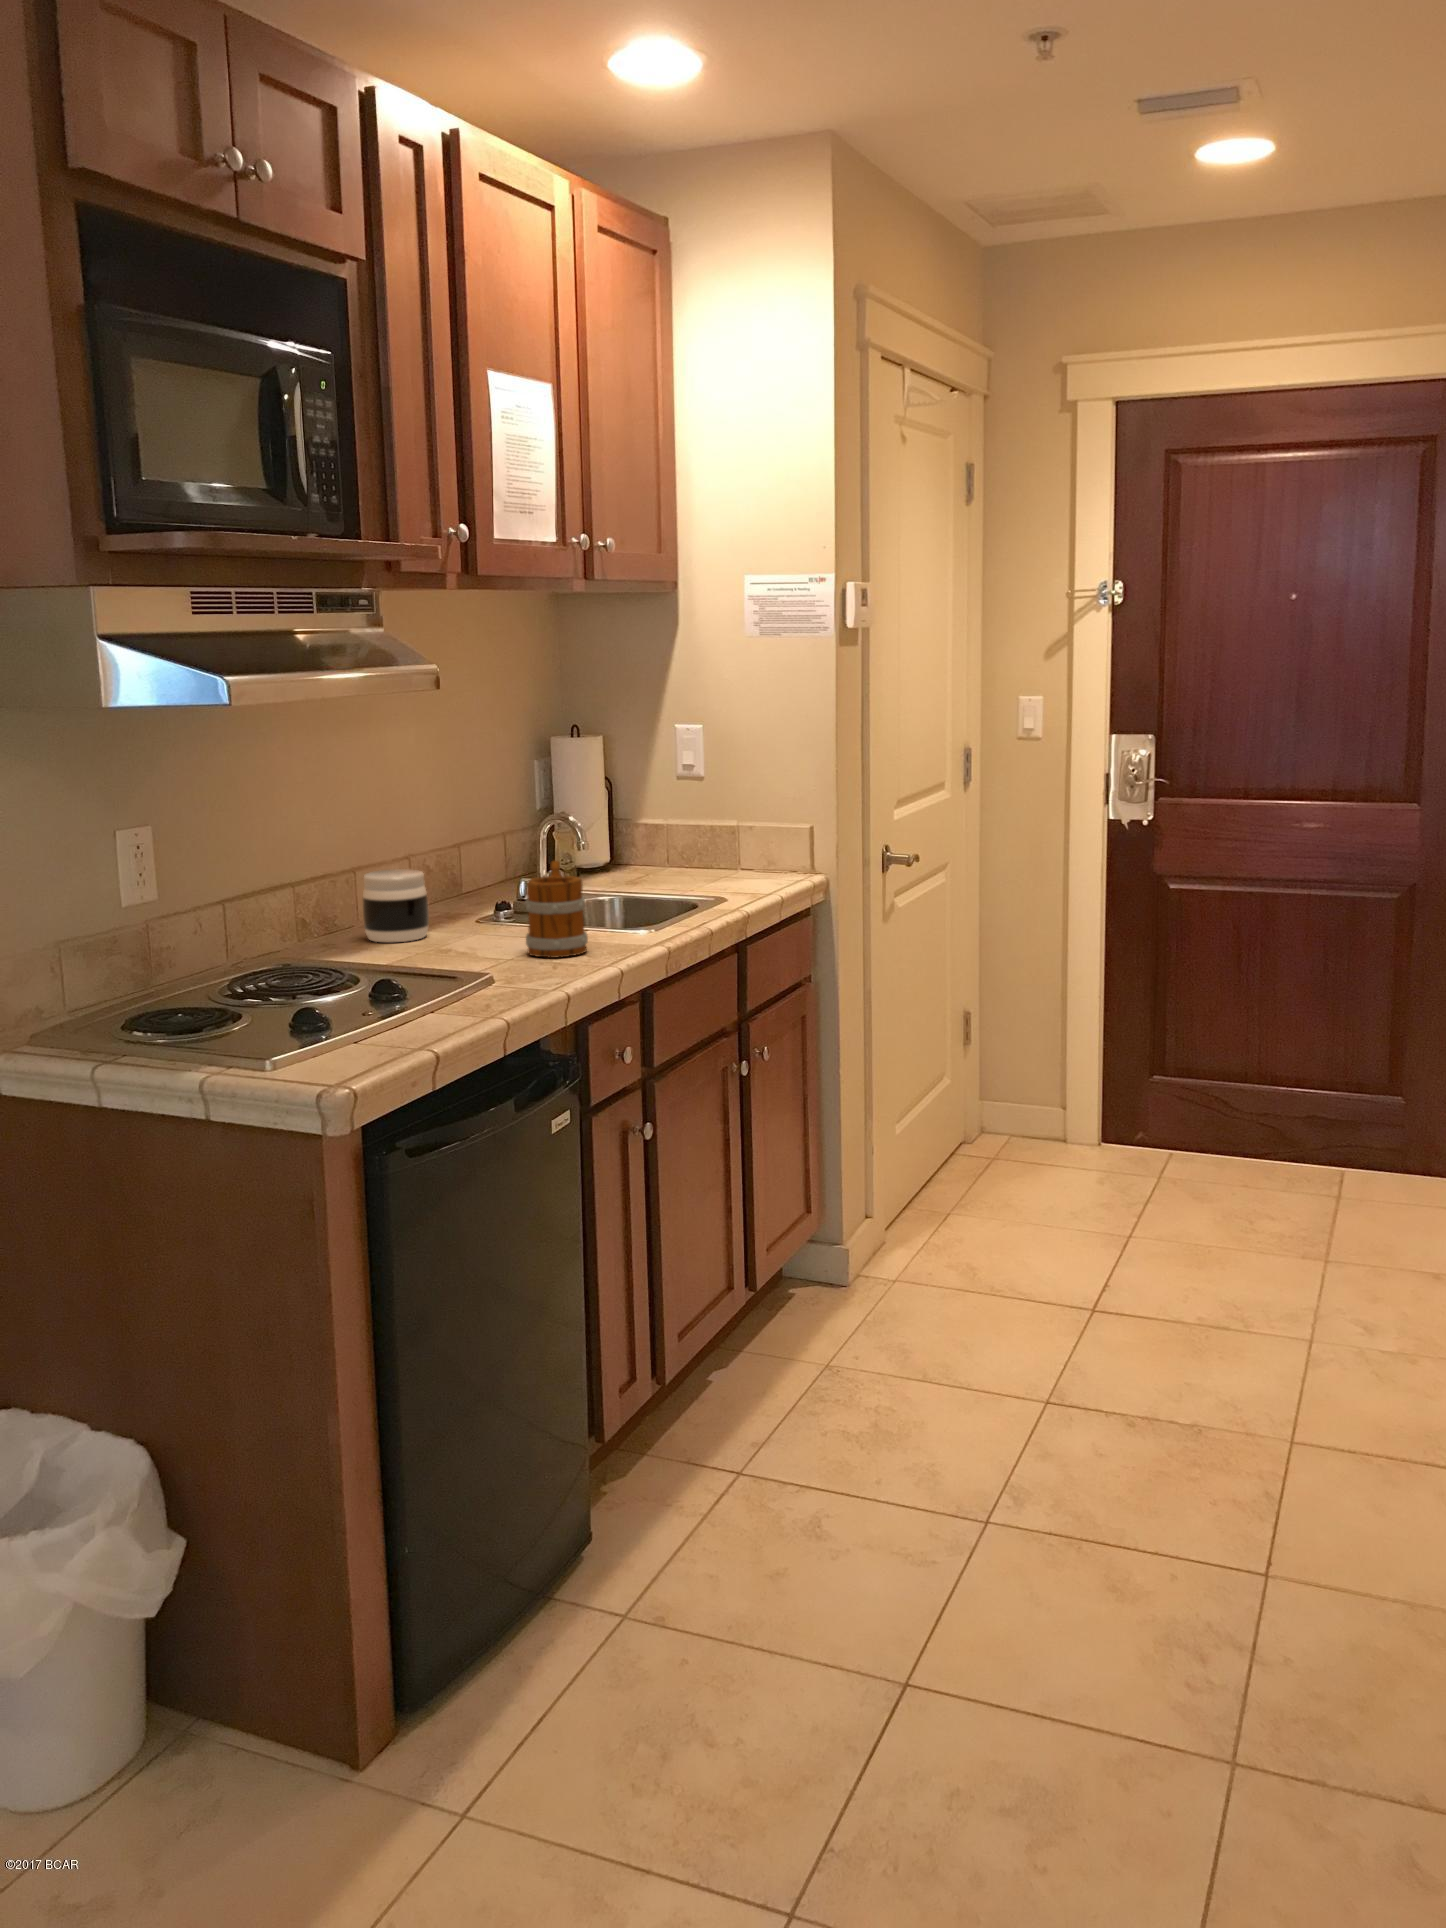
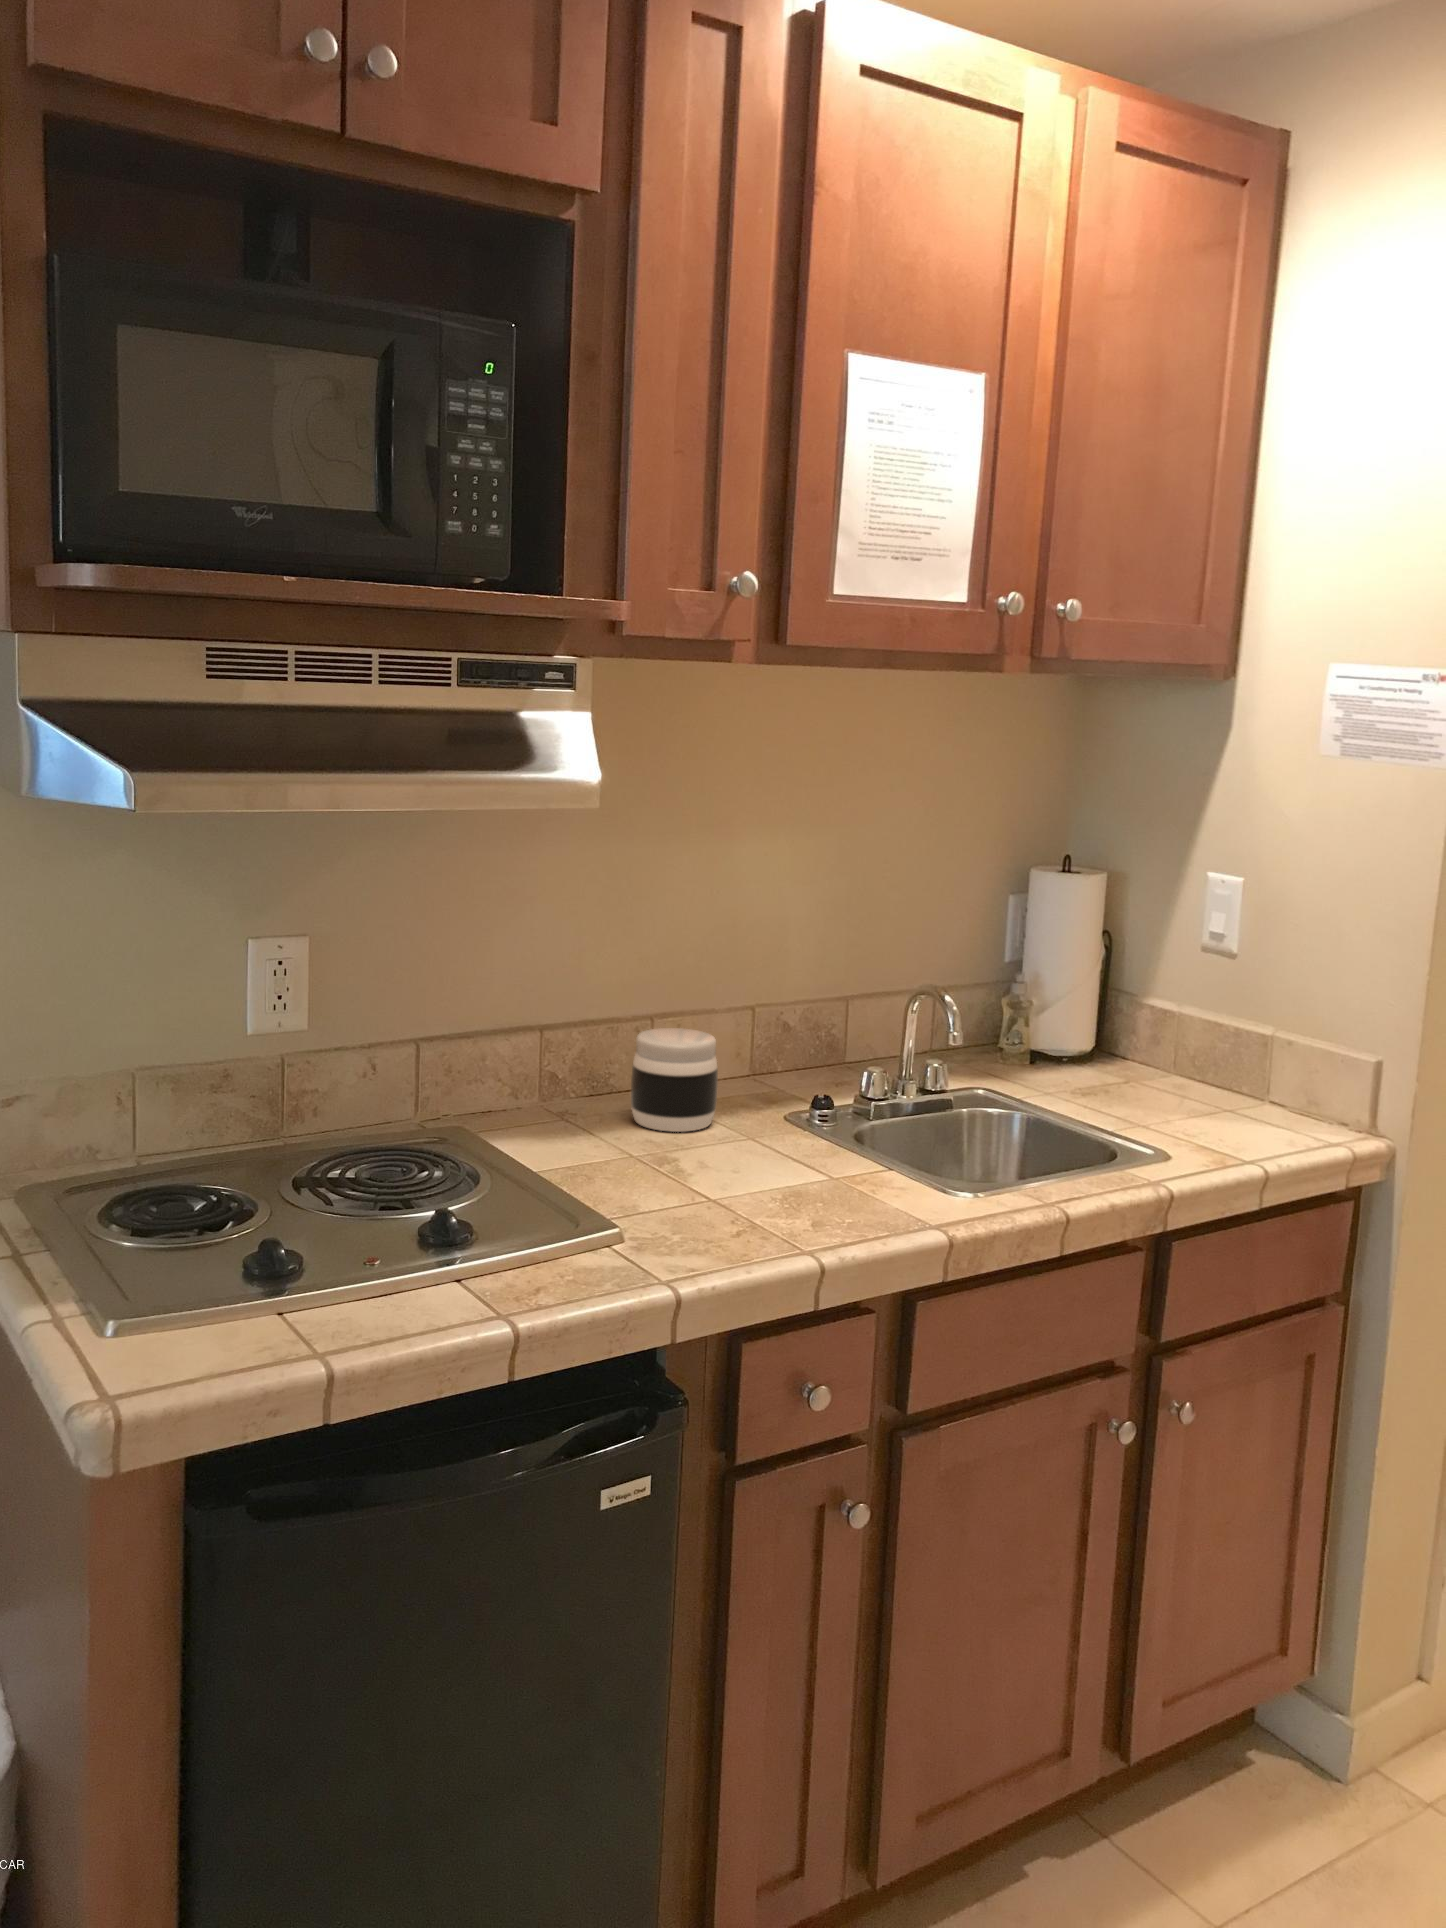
mug: present [525,861,588,958] -> none [755,1065,854,1217]

